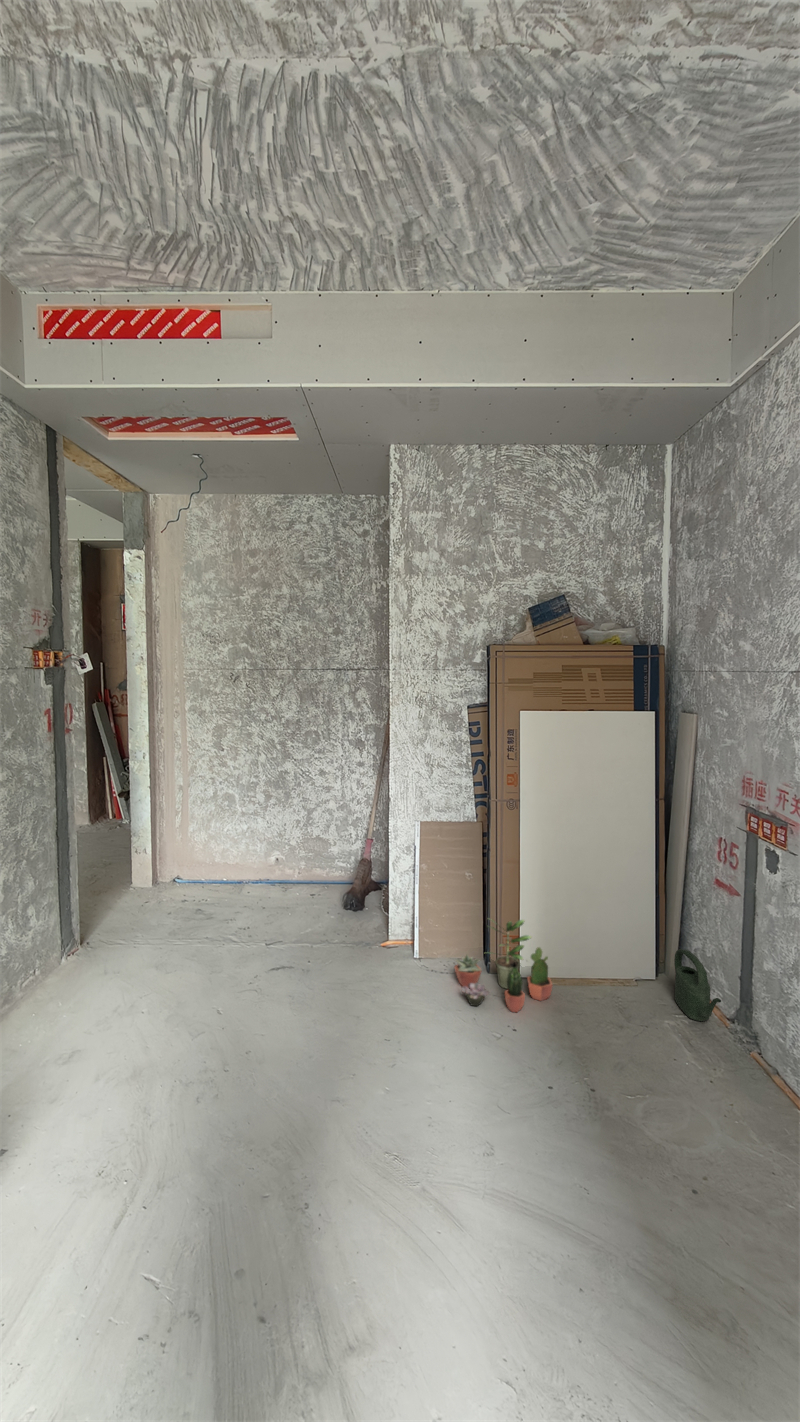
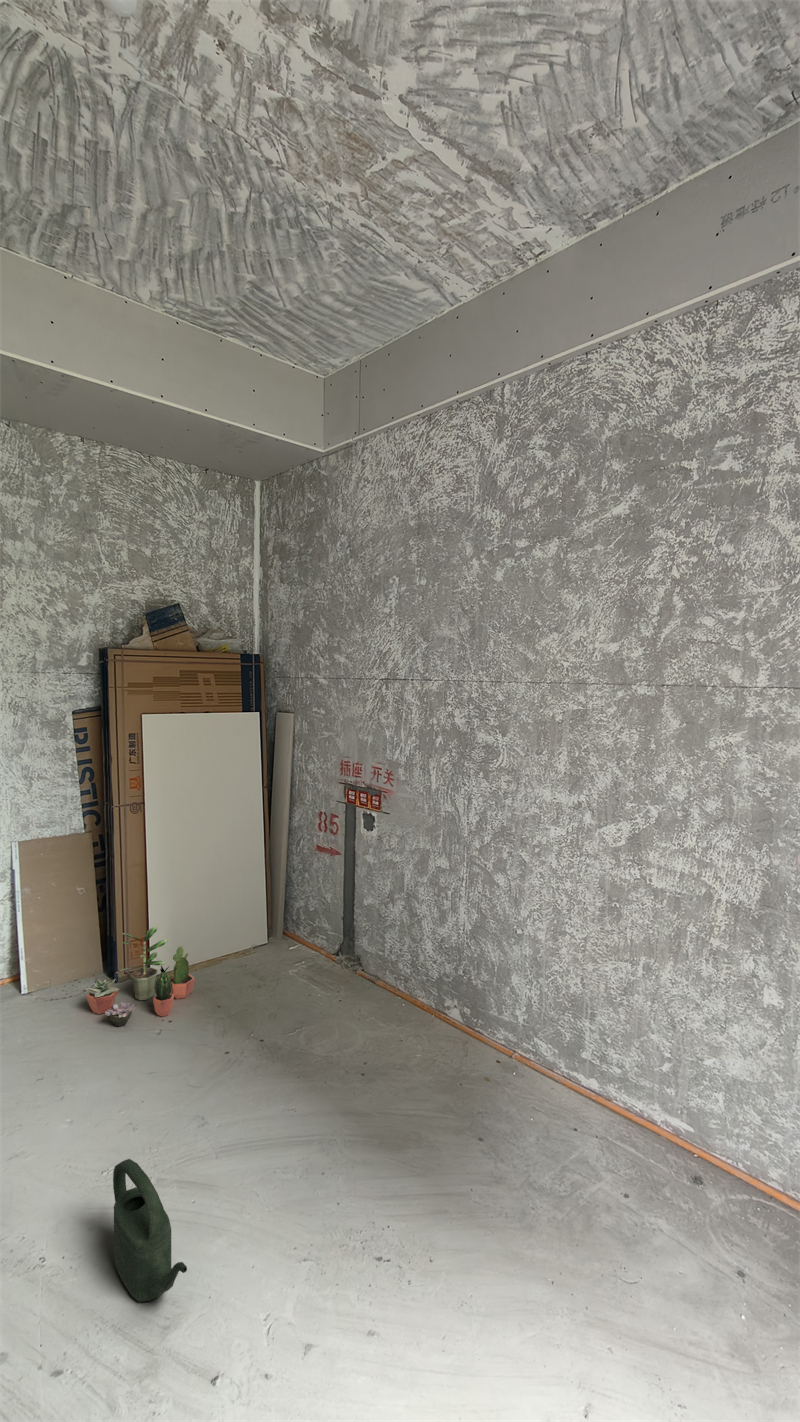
watering can: present [674,949,721,1021] -> present [113,1159,187,1302]

